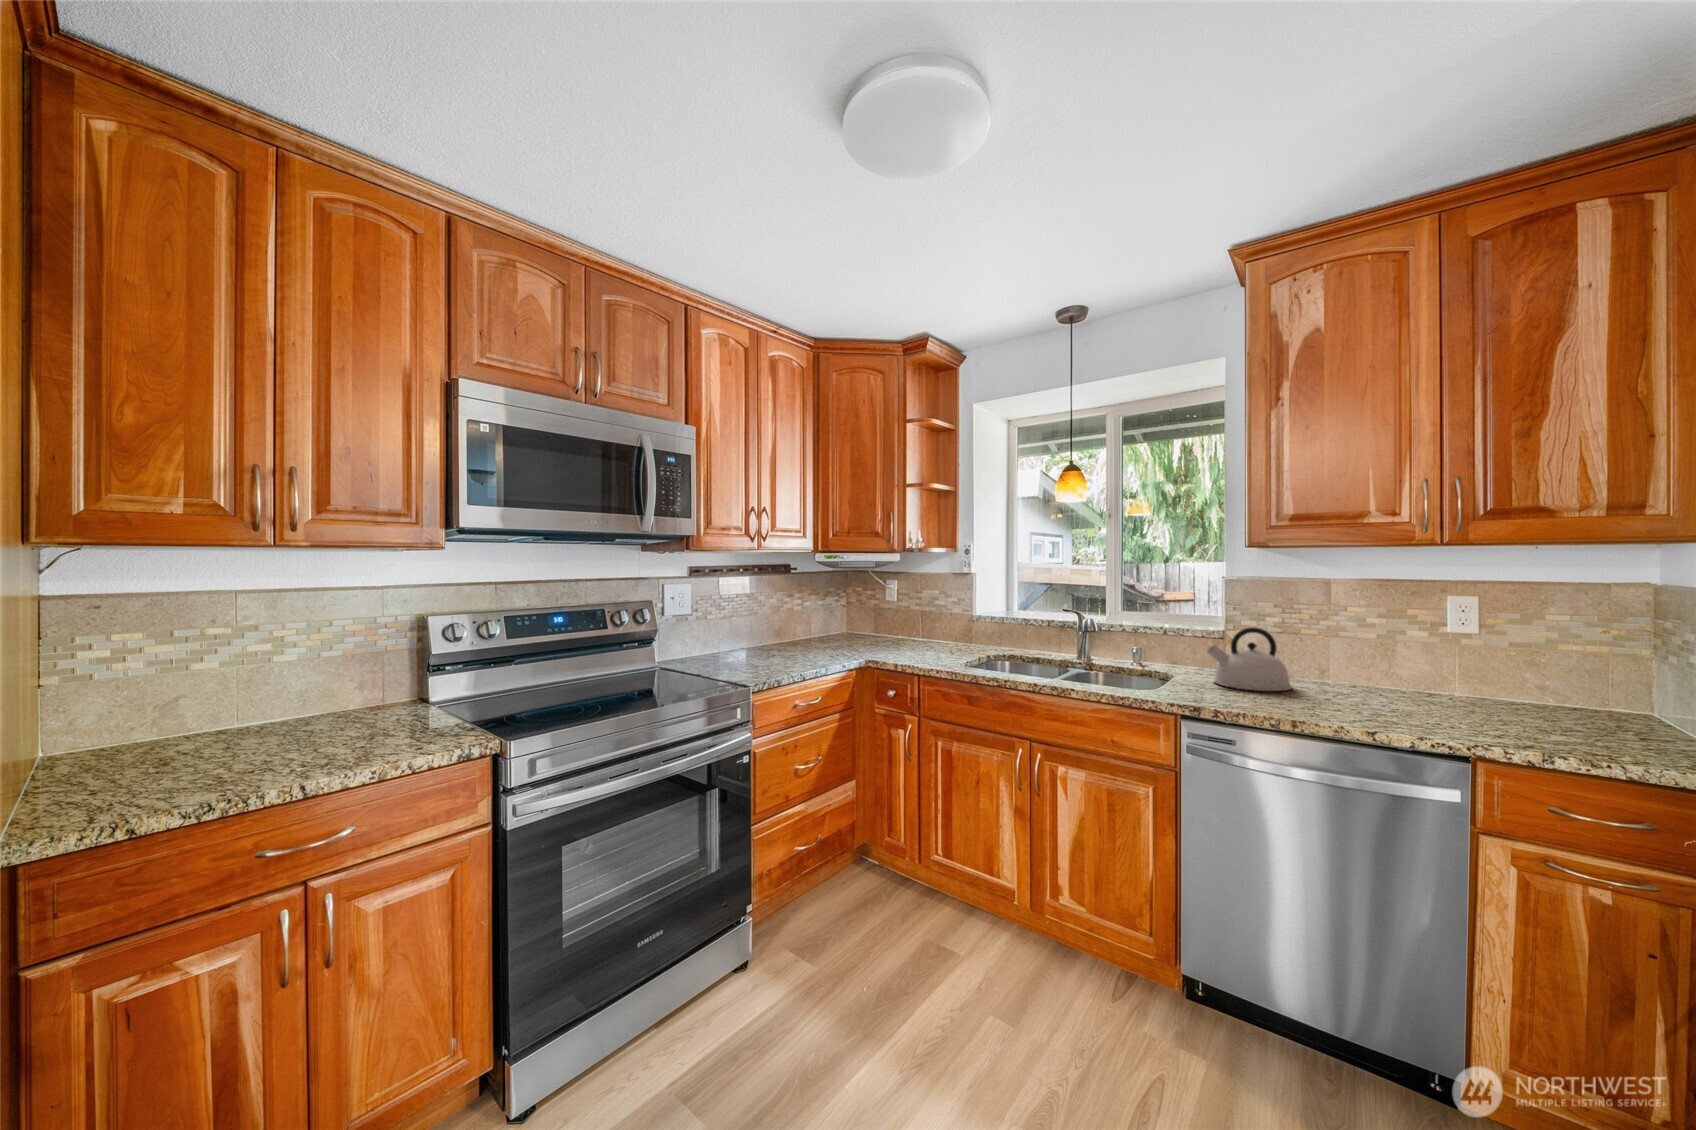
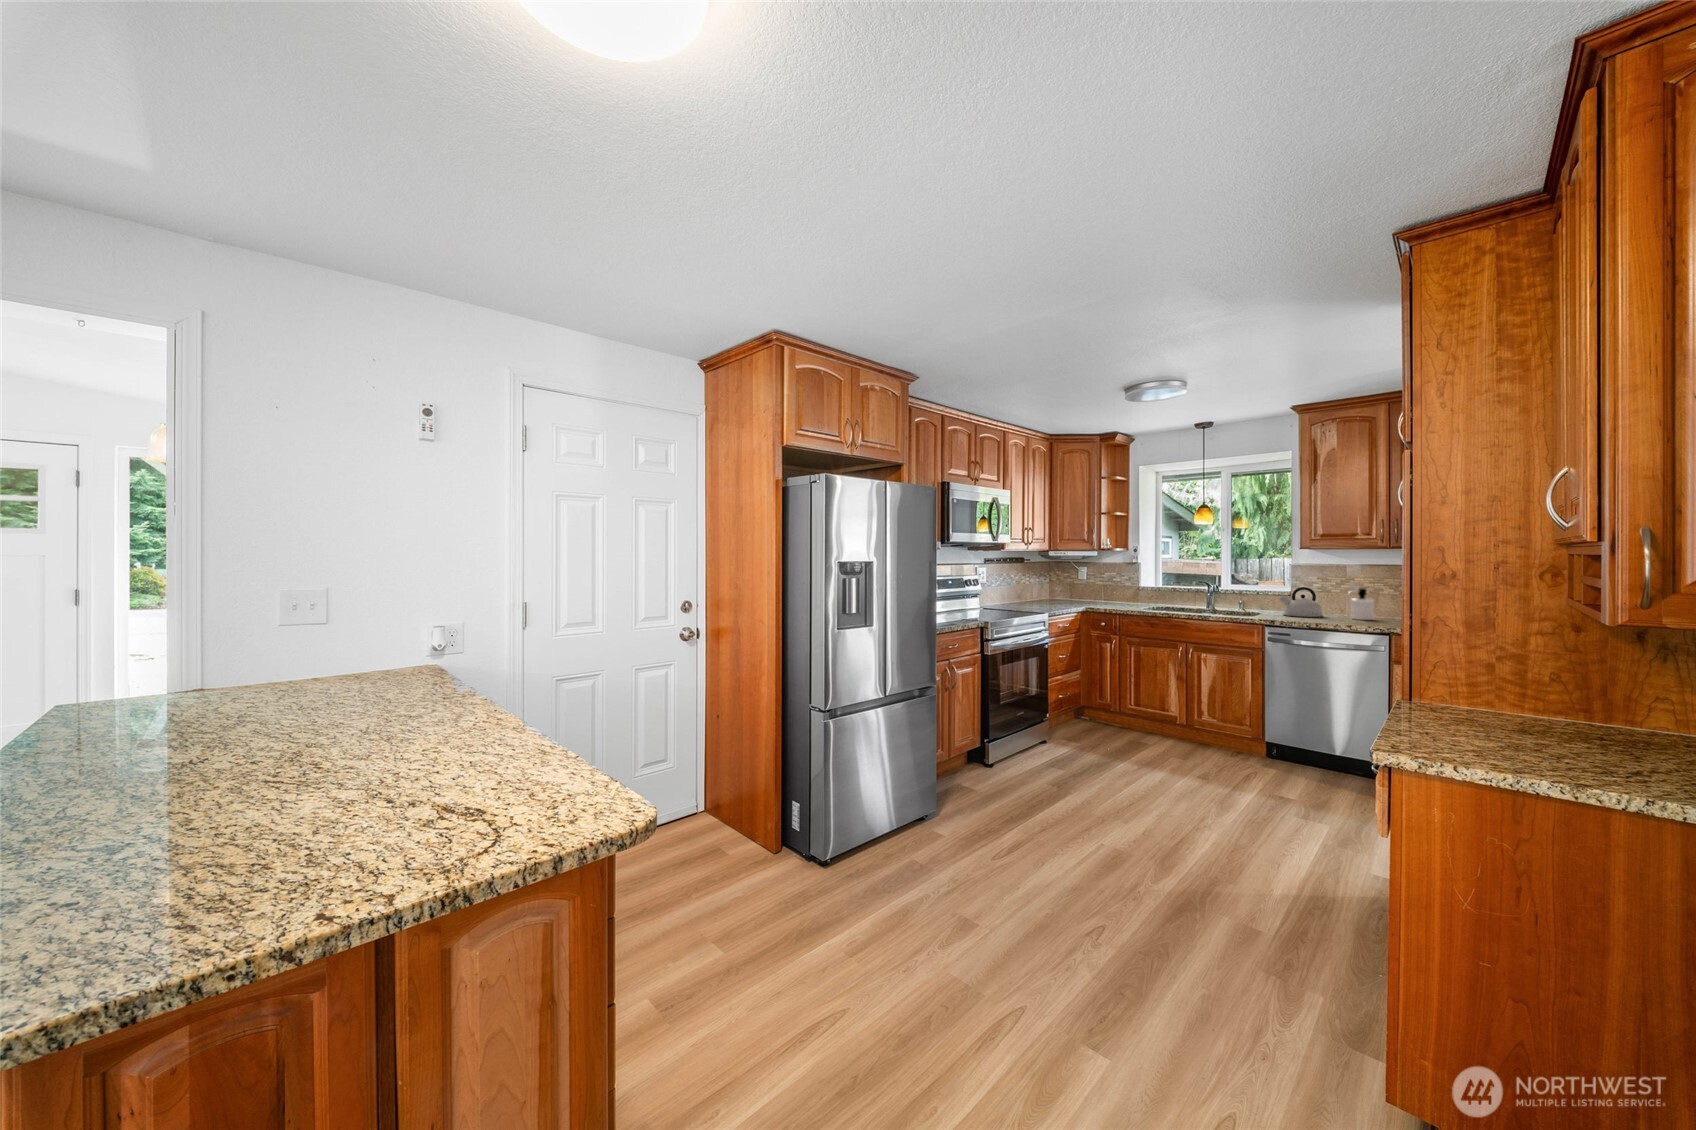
soap dispenser: none [1347,634,1401,704] -> present [1348,588,1375,620]

